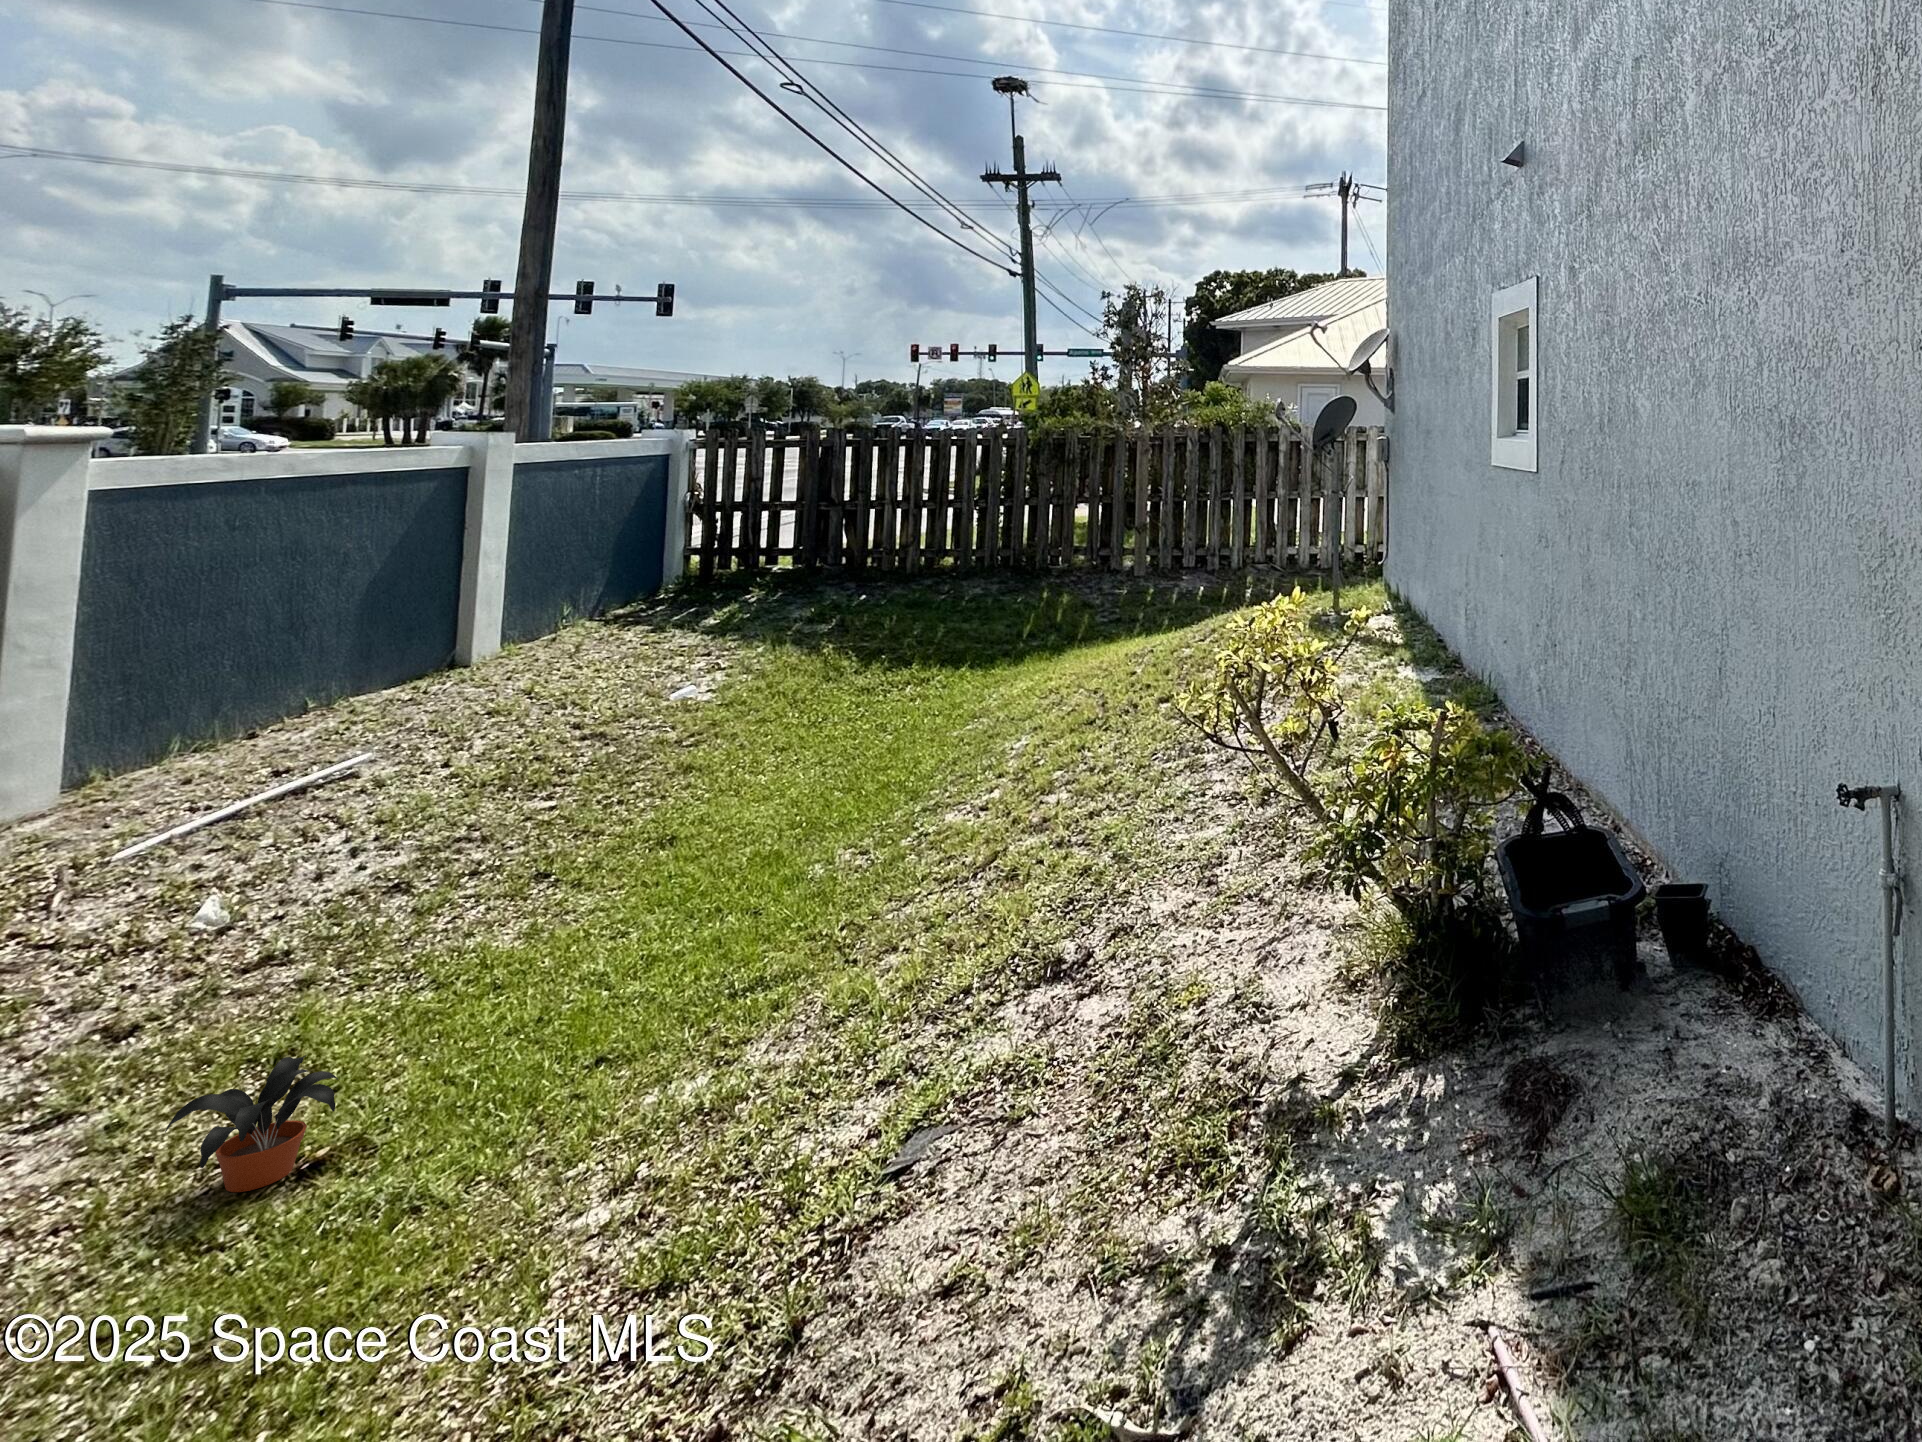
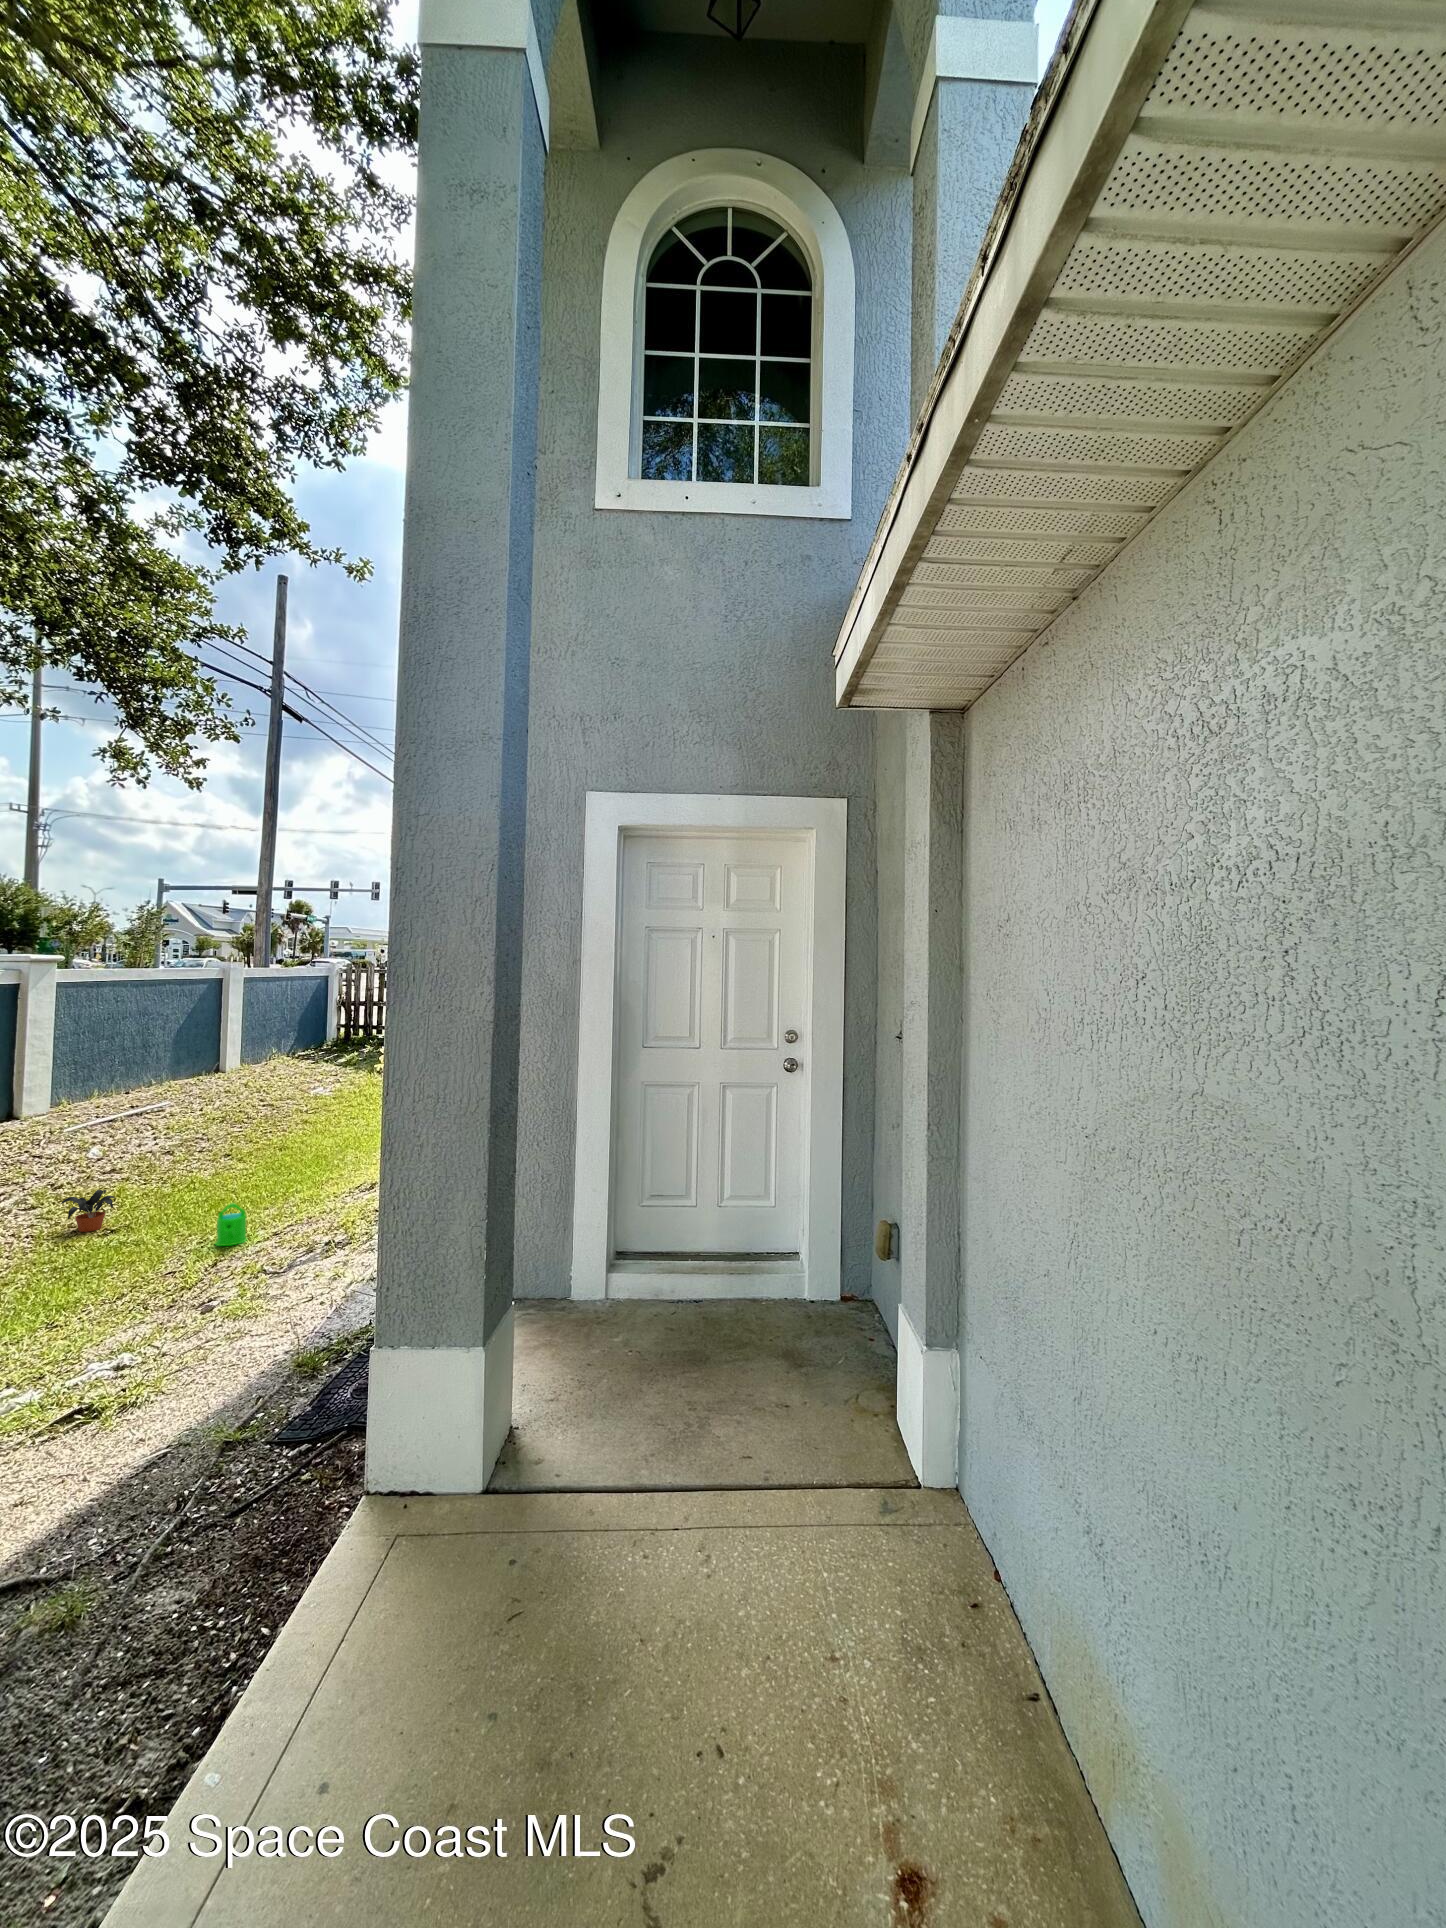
watering can: none [671,1077,764,1207] -> present [215,1203,247,1246]

